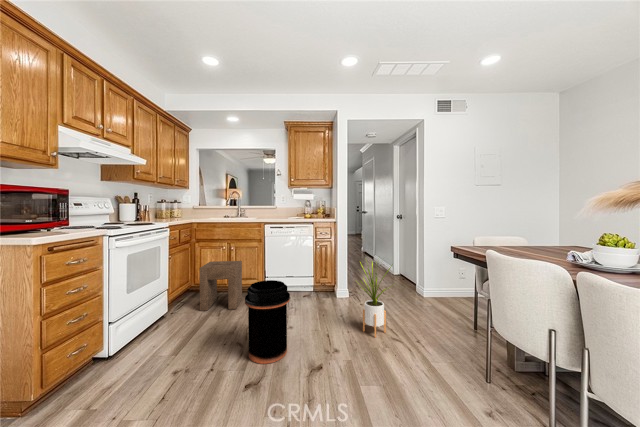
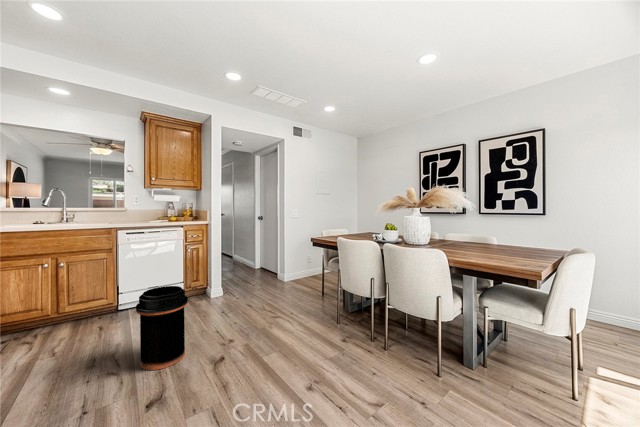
stool: present [200,261,242,311] -> none [24,276,88,349]
house plant: present [360,262,391,337] -> none [241,252,276,320]

